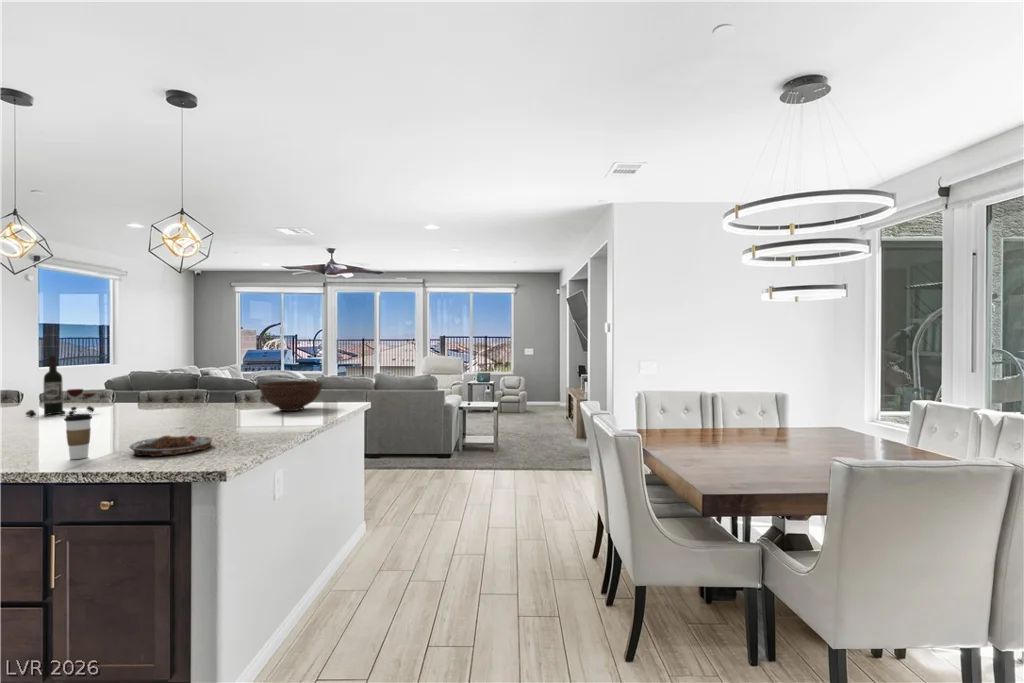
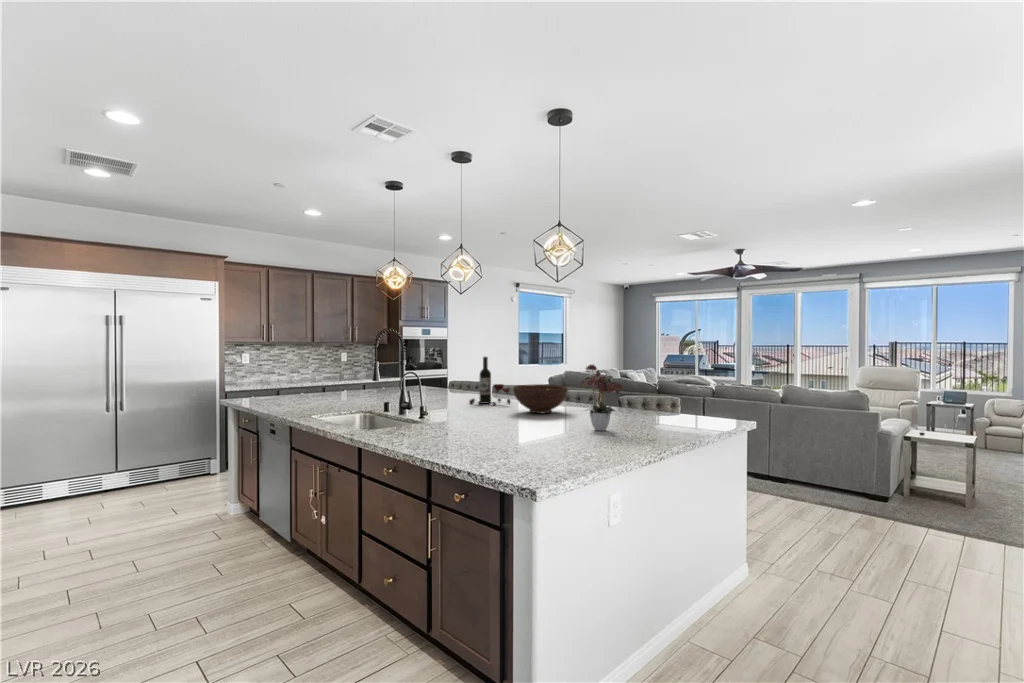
flower arrangement: none [216,356,266,423] -> present [581,365,623,431]
fruit bowl: present [260,381,322,411] -> present [513,384,568,413]
coffee cup: present [64,414,92,459] -> none [442,410,461,450]
plate: present [129,435,212,456] -> none [484,438,553,460]

